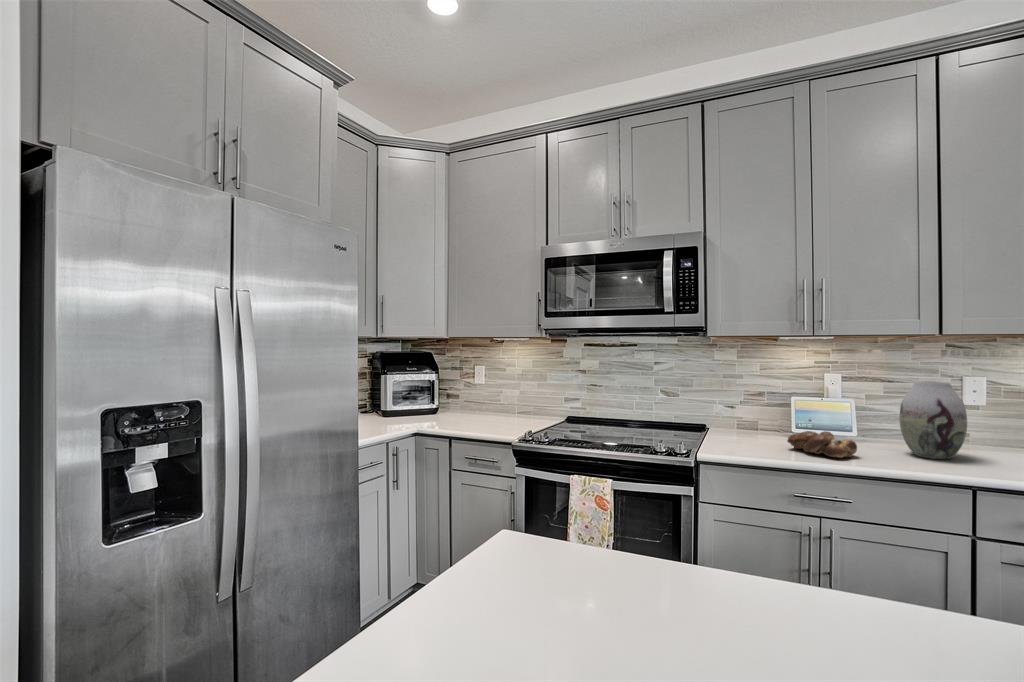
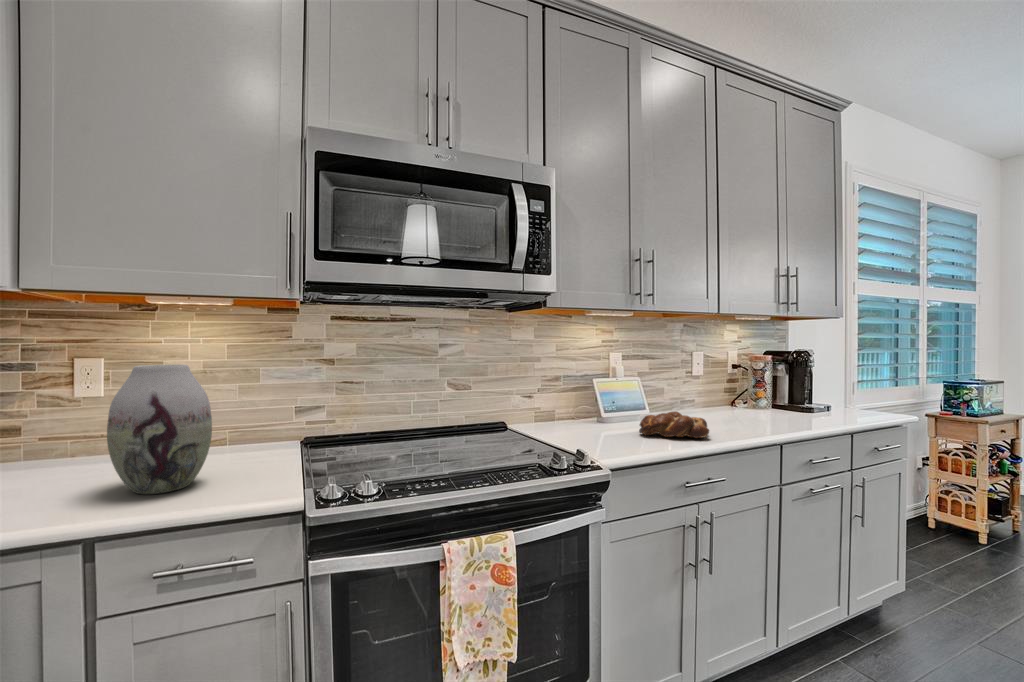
vase: present [899,381,967,459] -> present [107,364,212,494]

